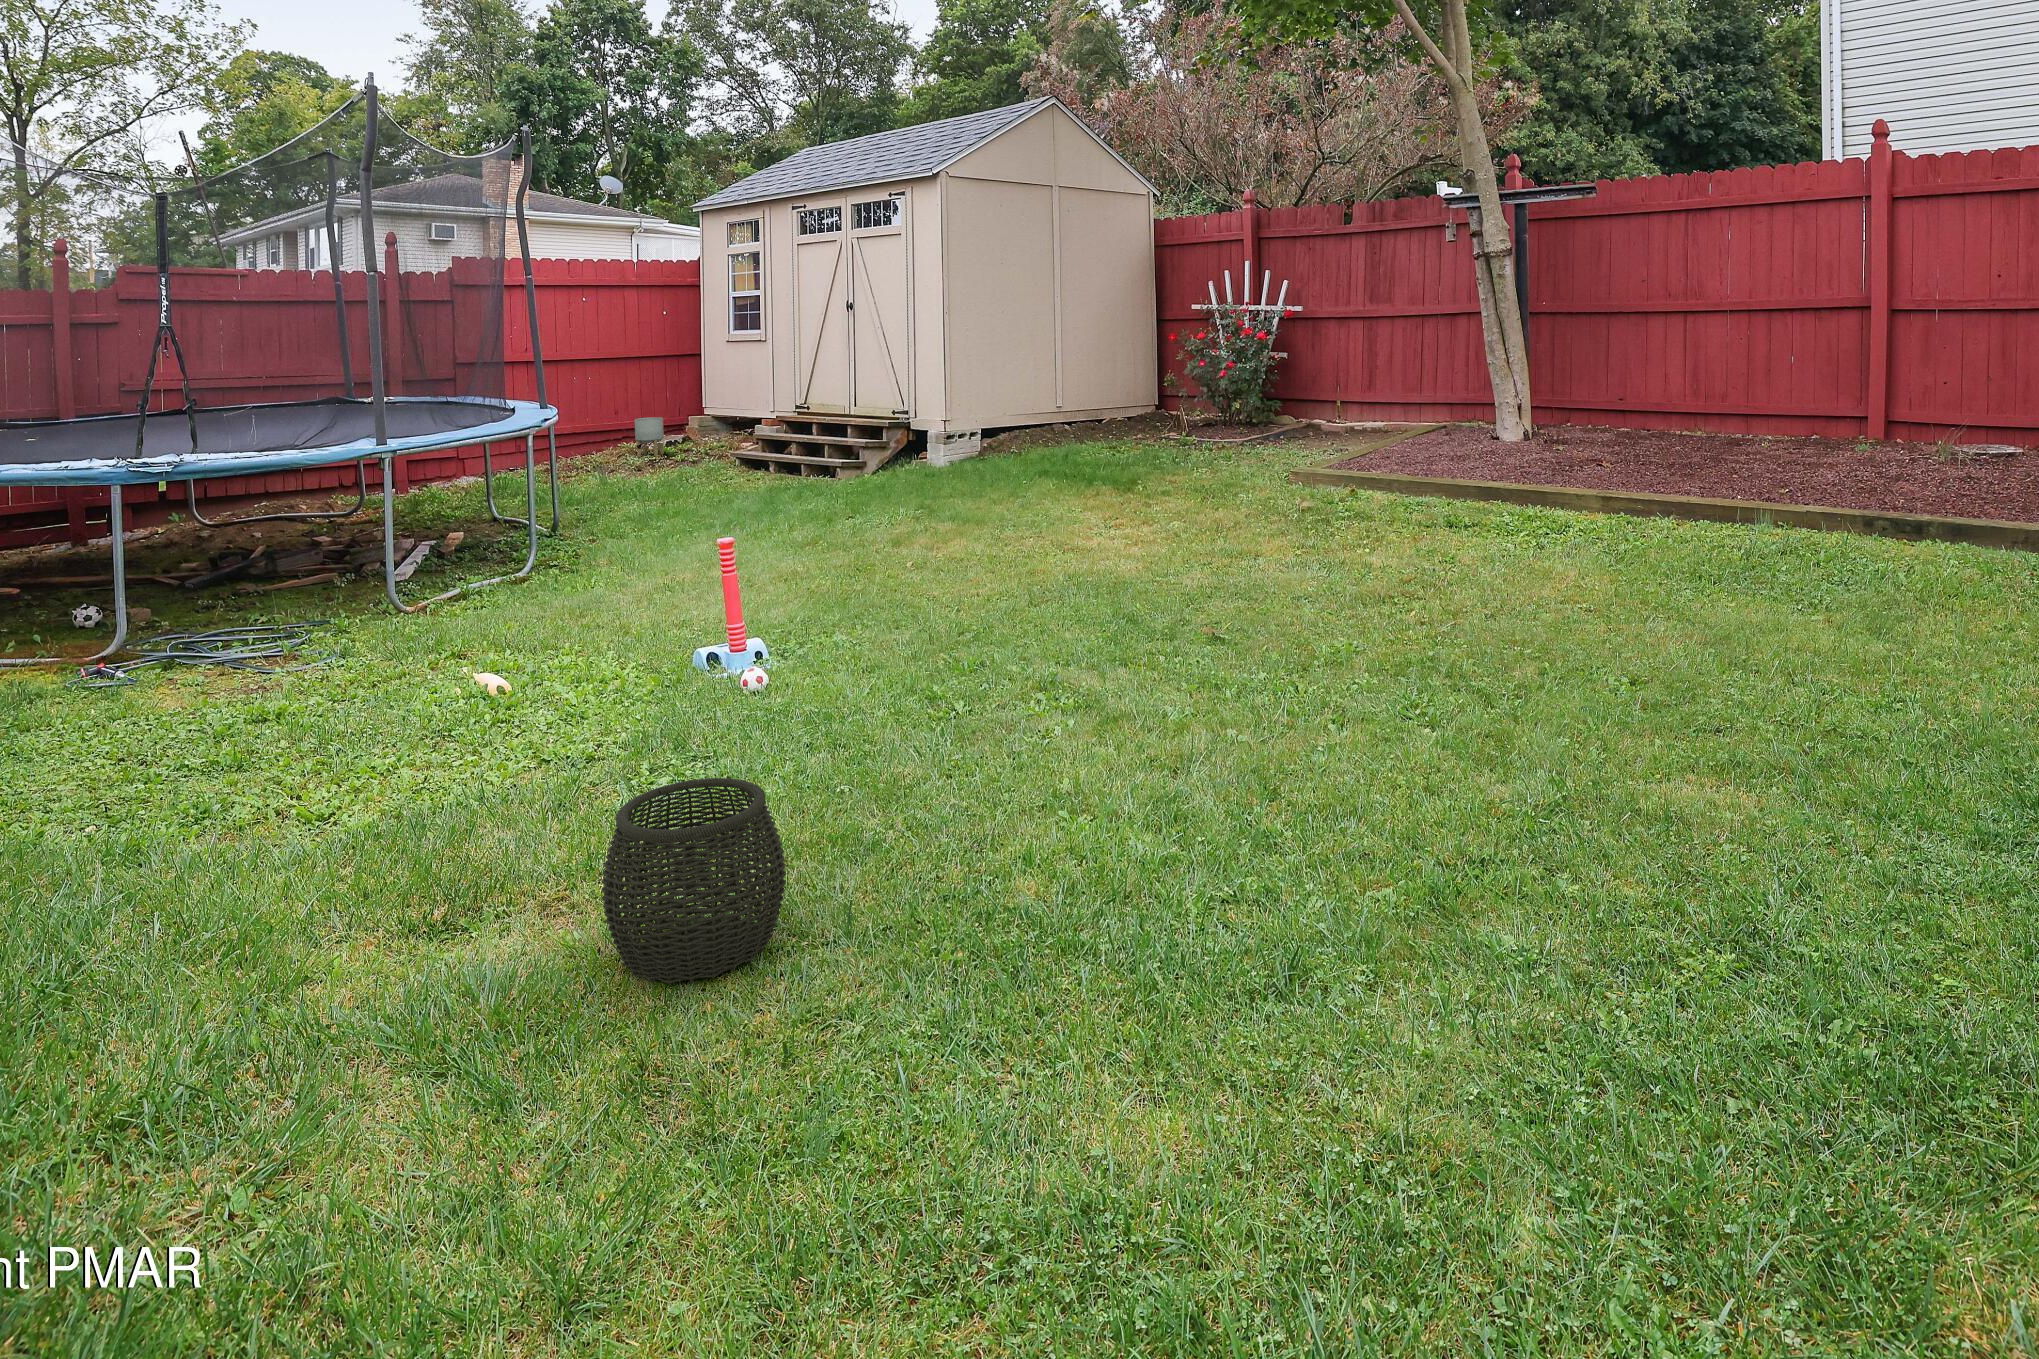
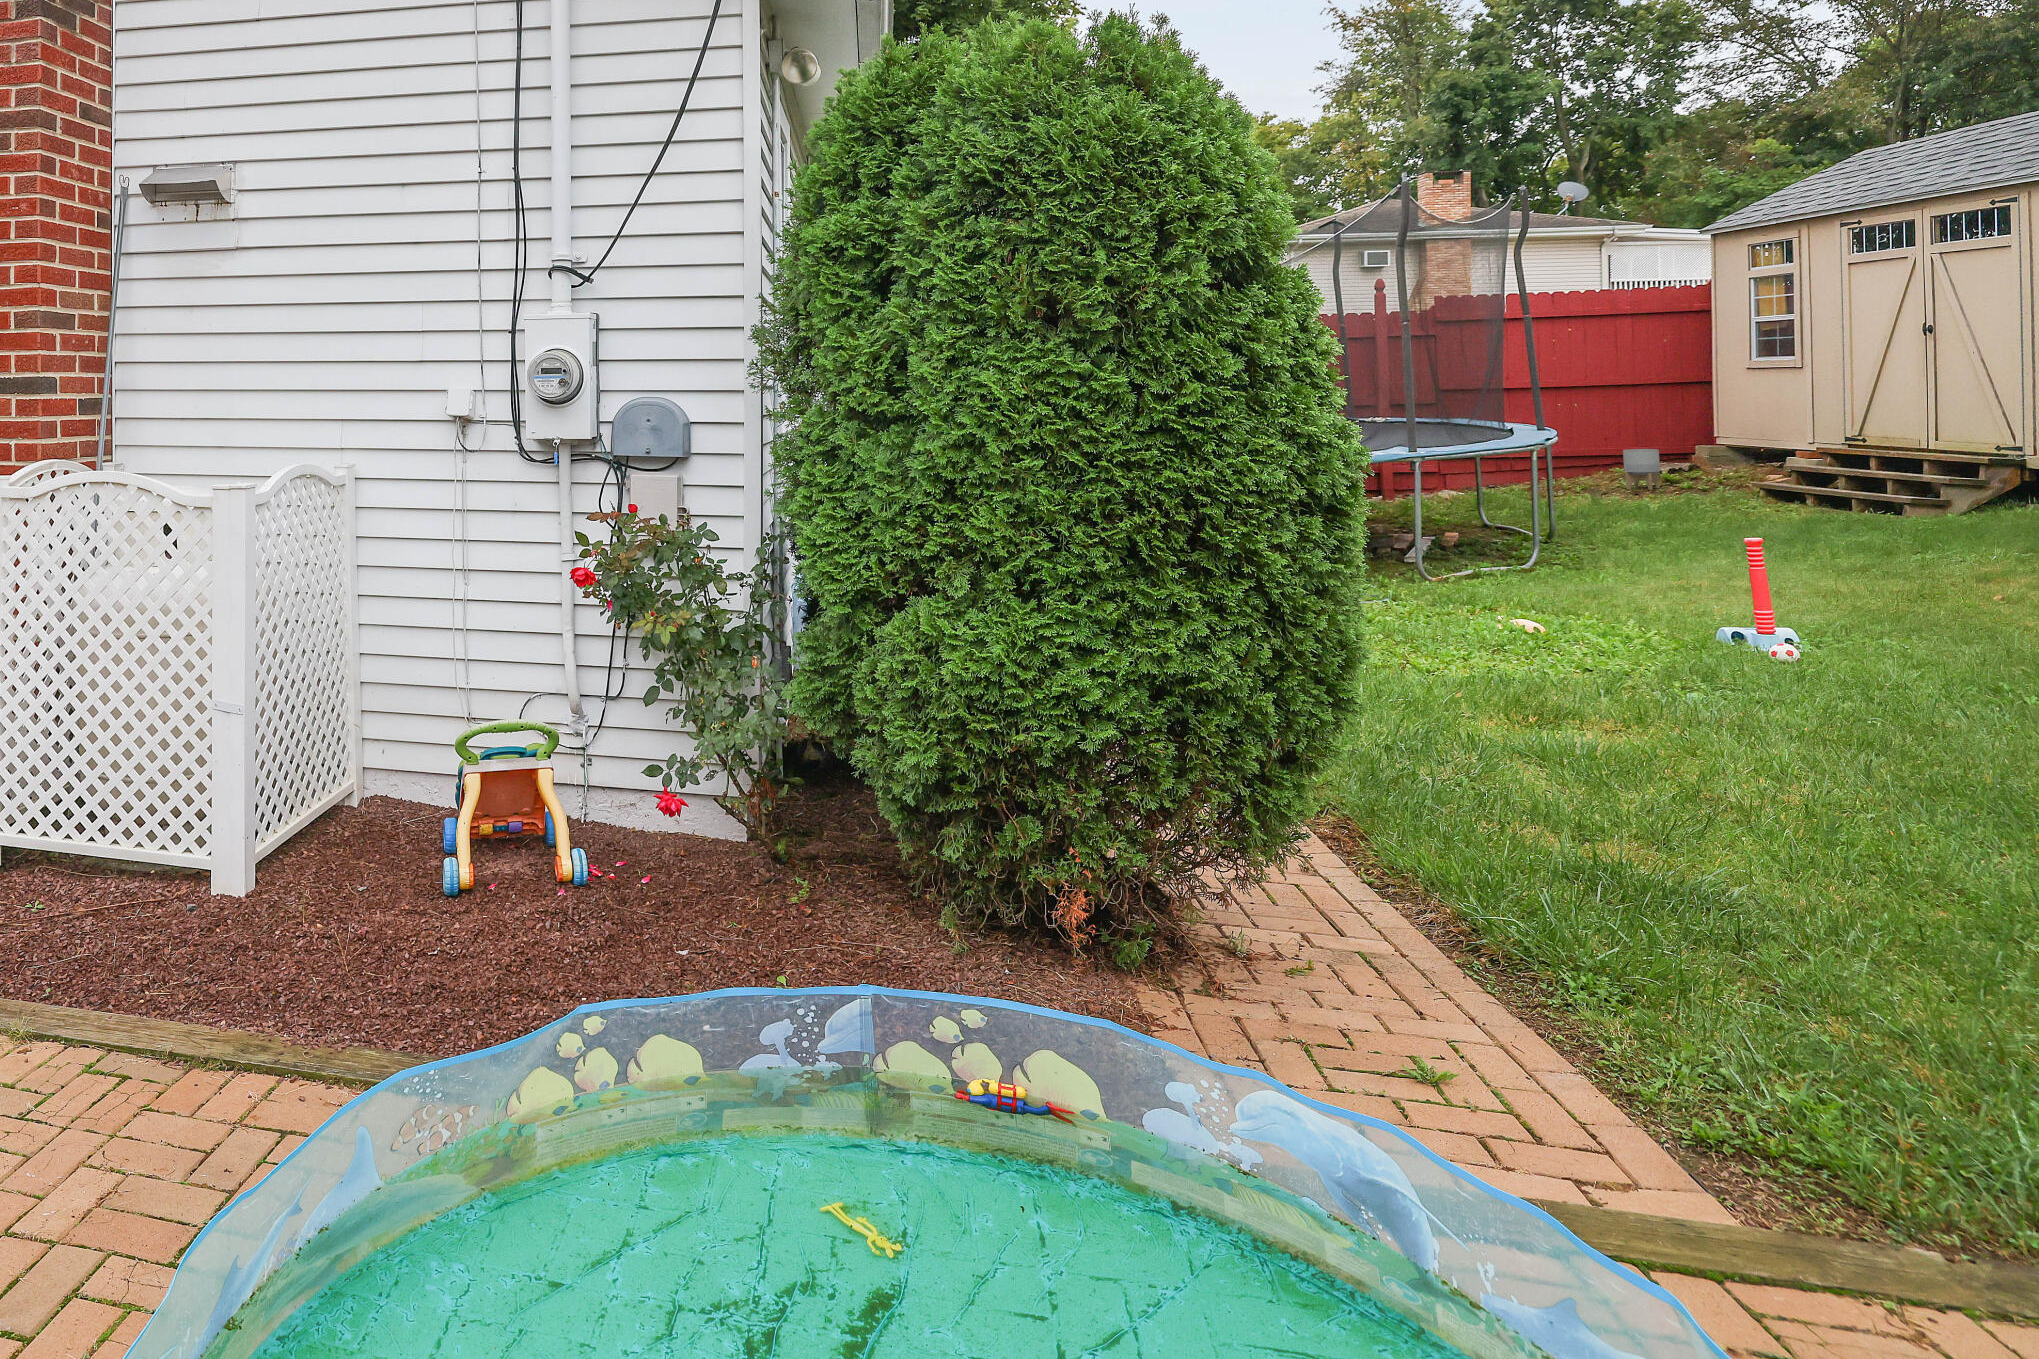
woven basket: present [601,778,786,984] -> none [1662,651,1810,765]

